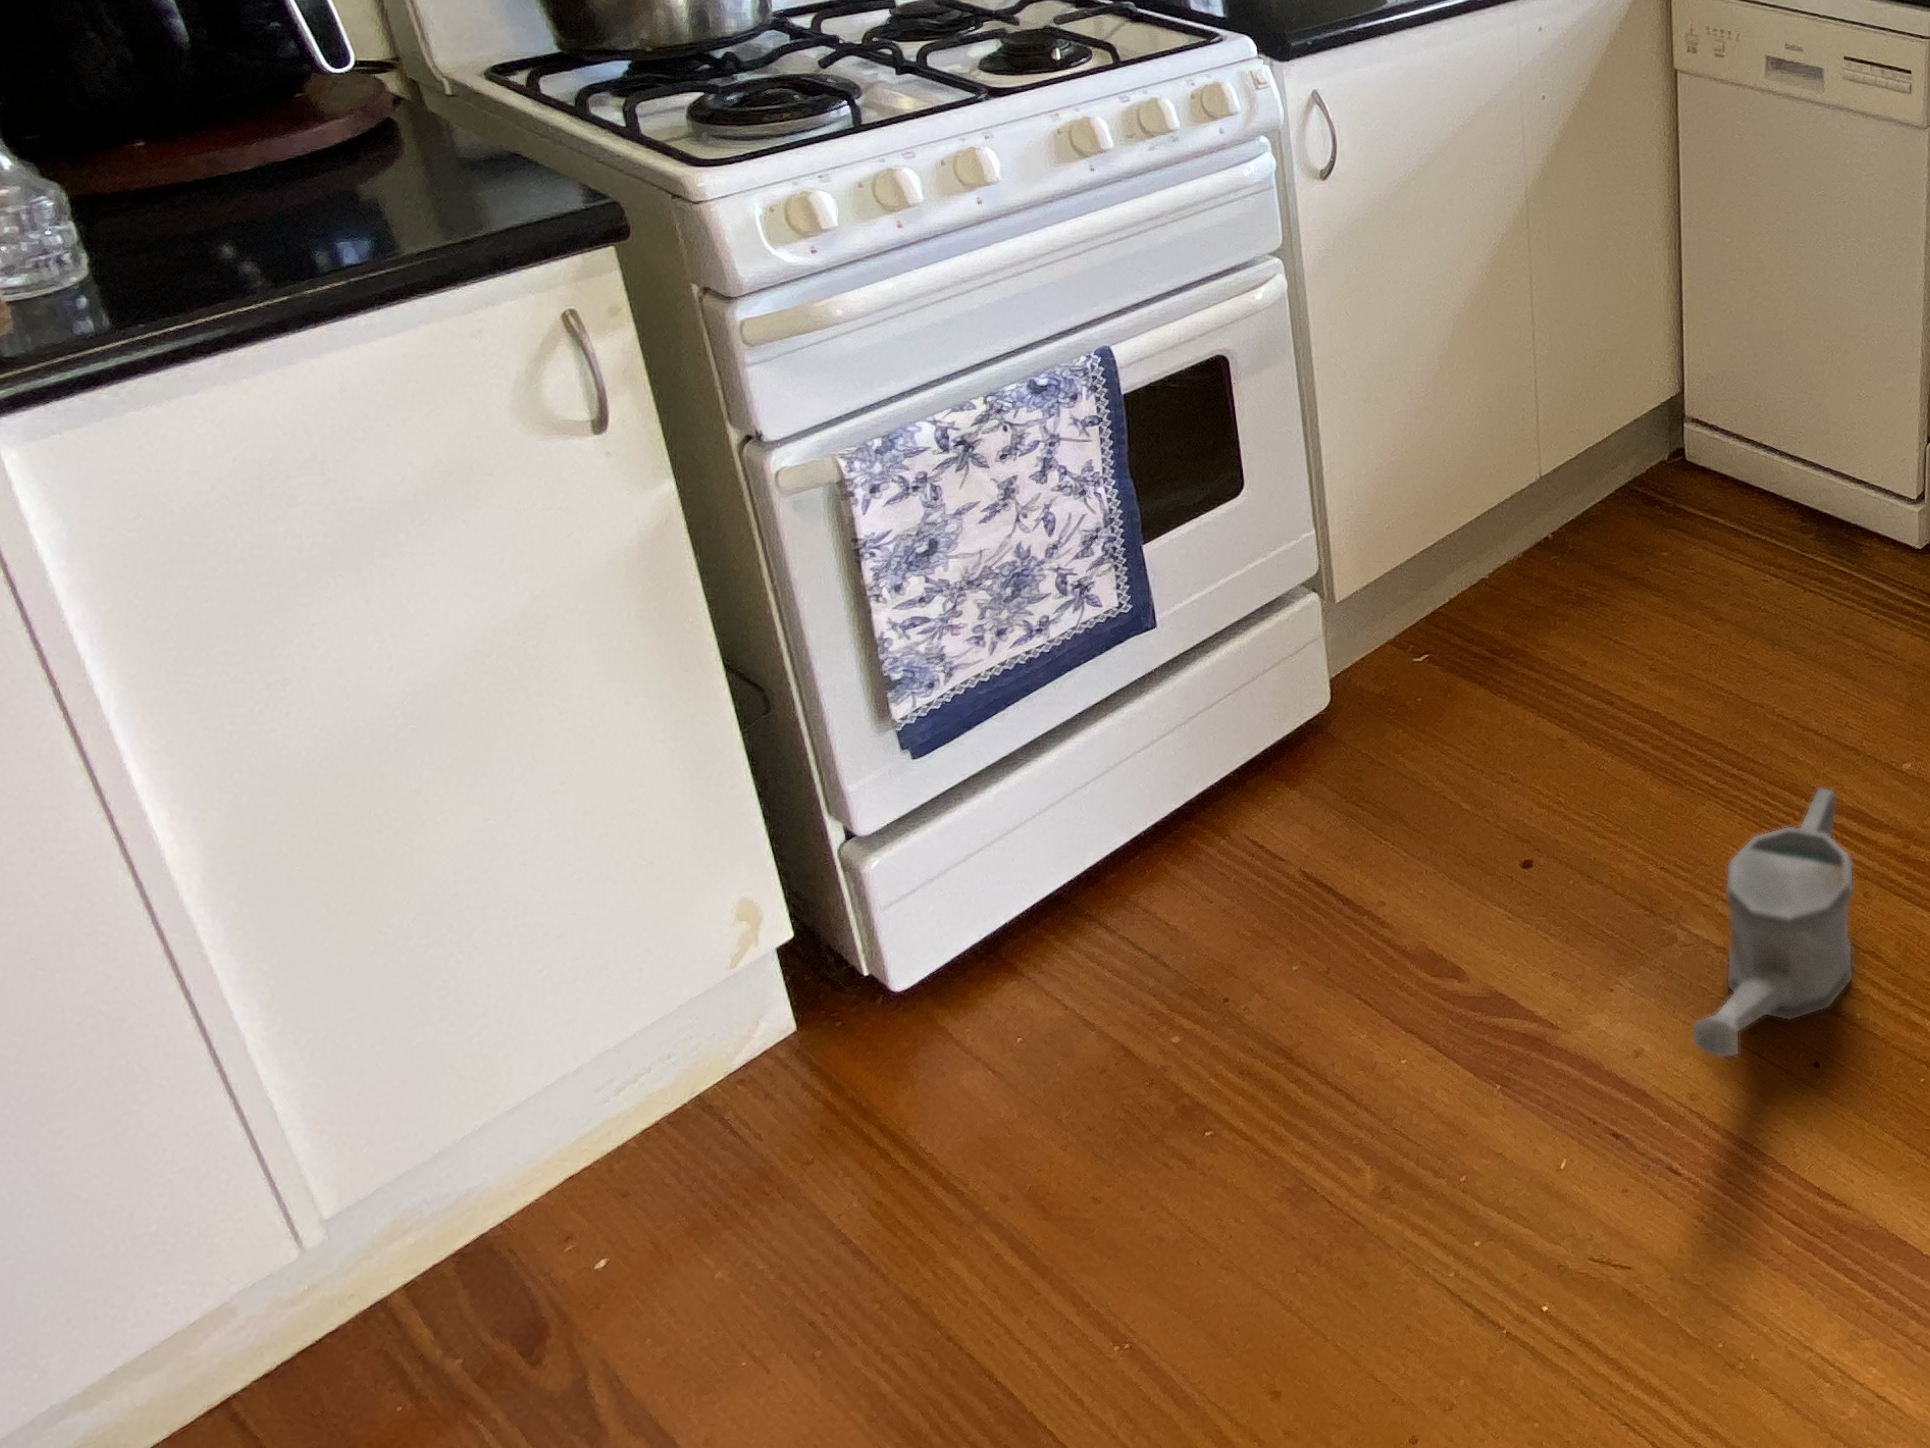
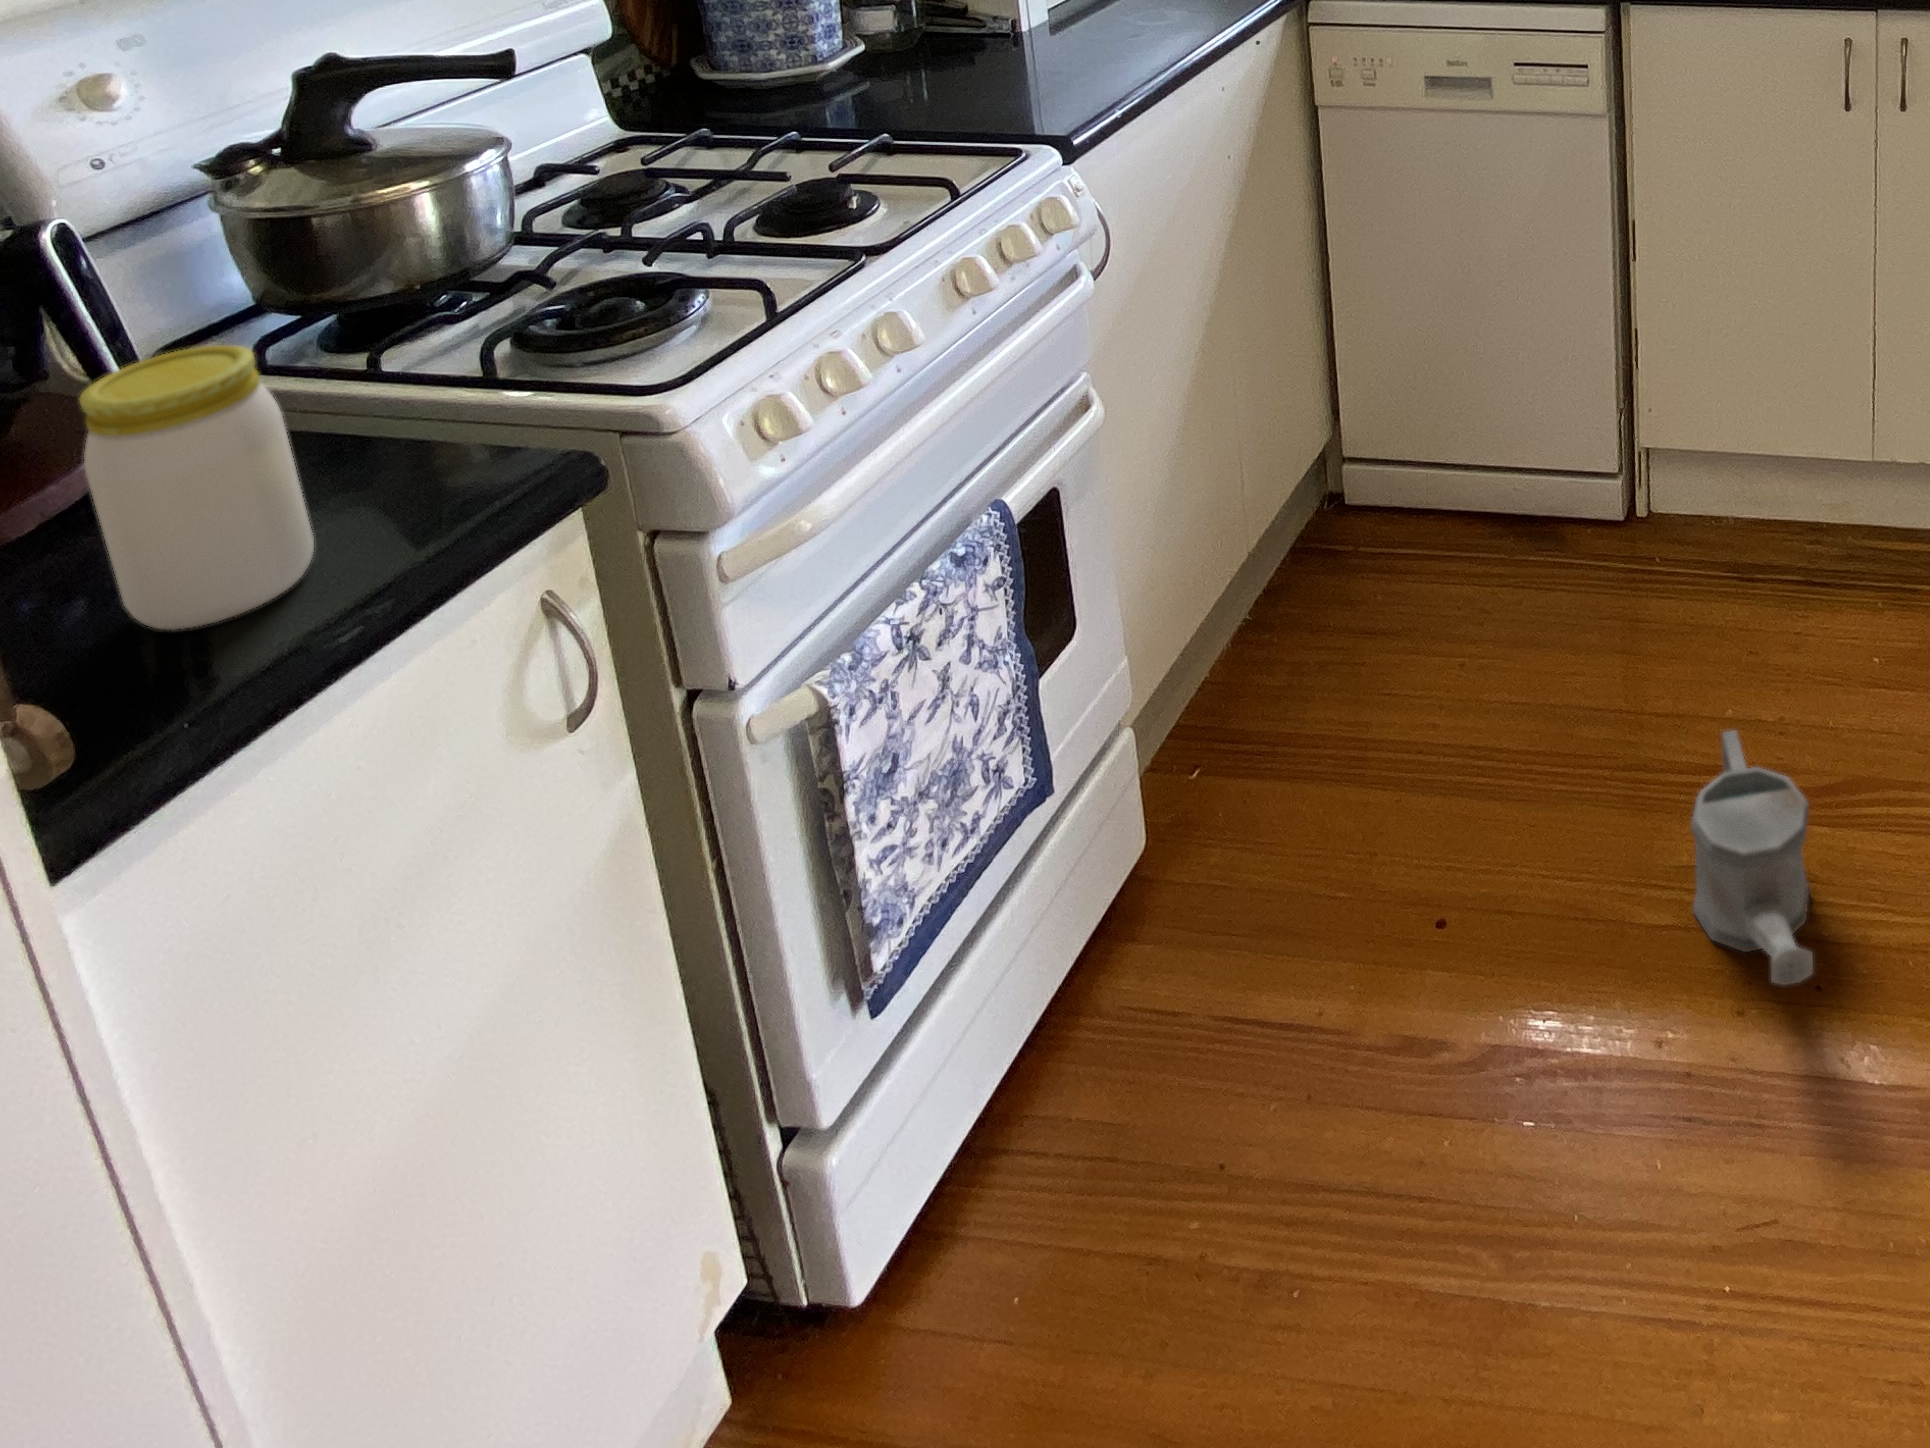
jar: none [171,34,375,254] -> present [80,345,314,630]

